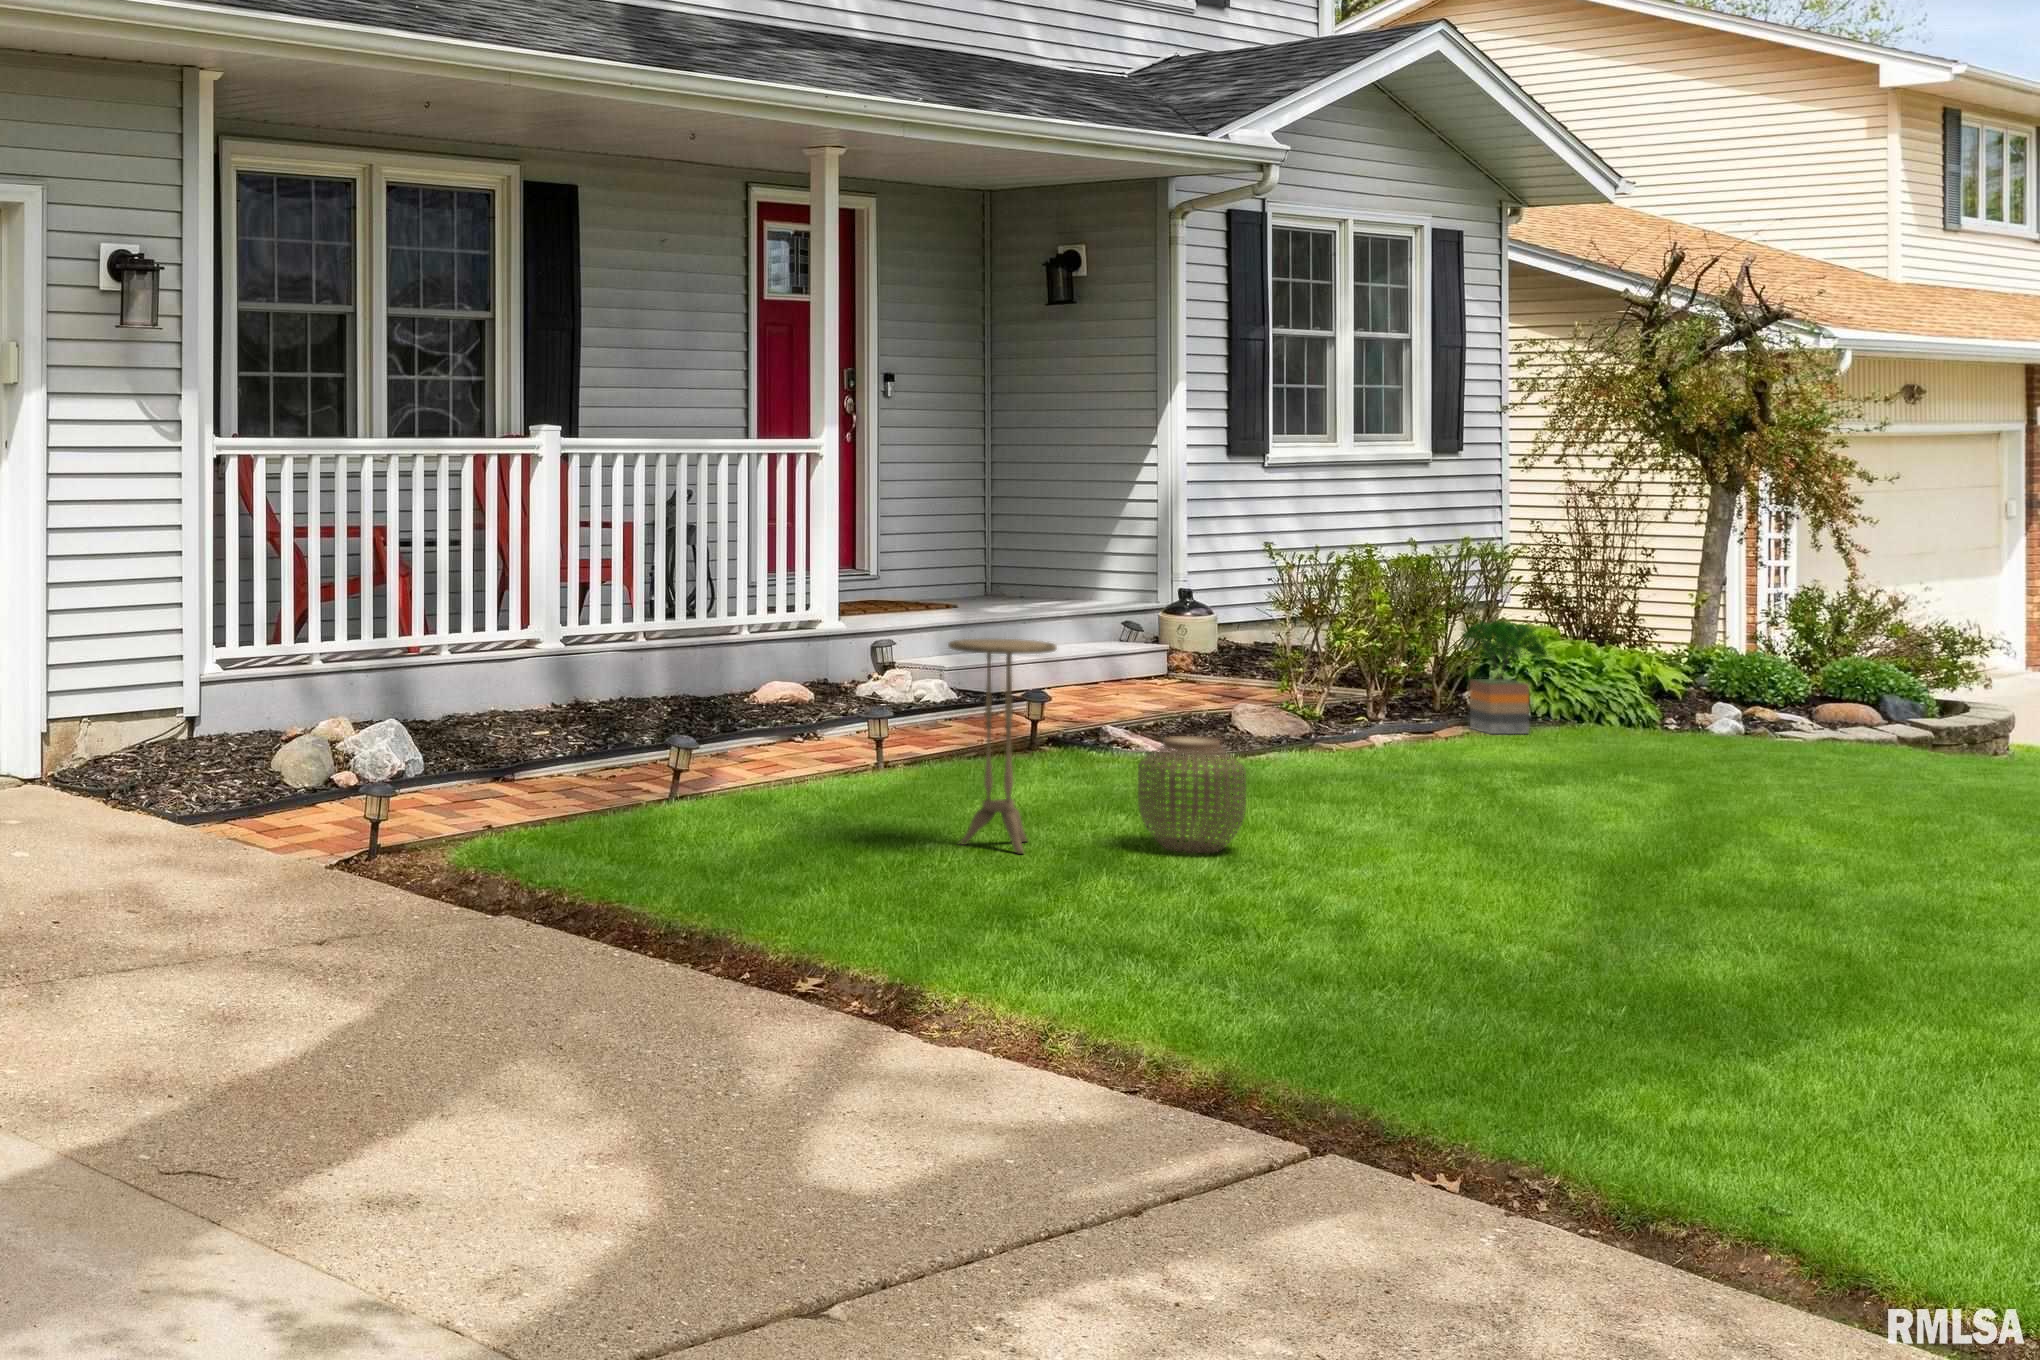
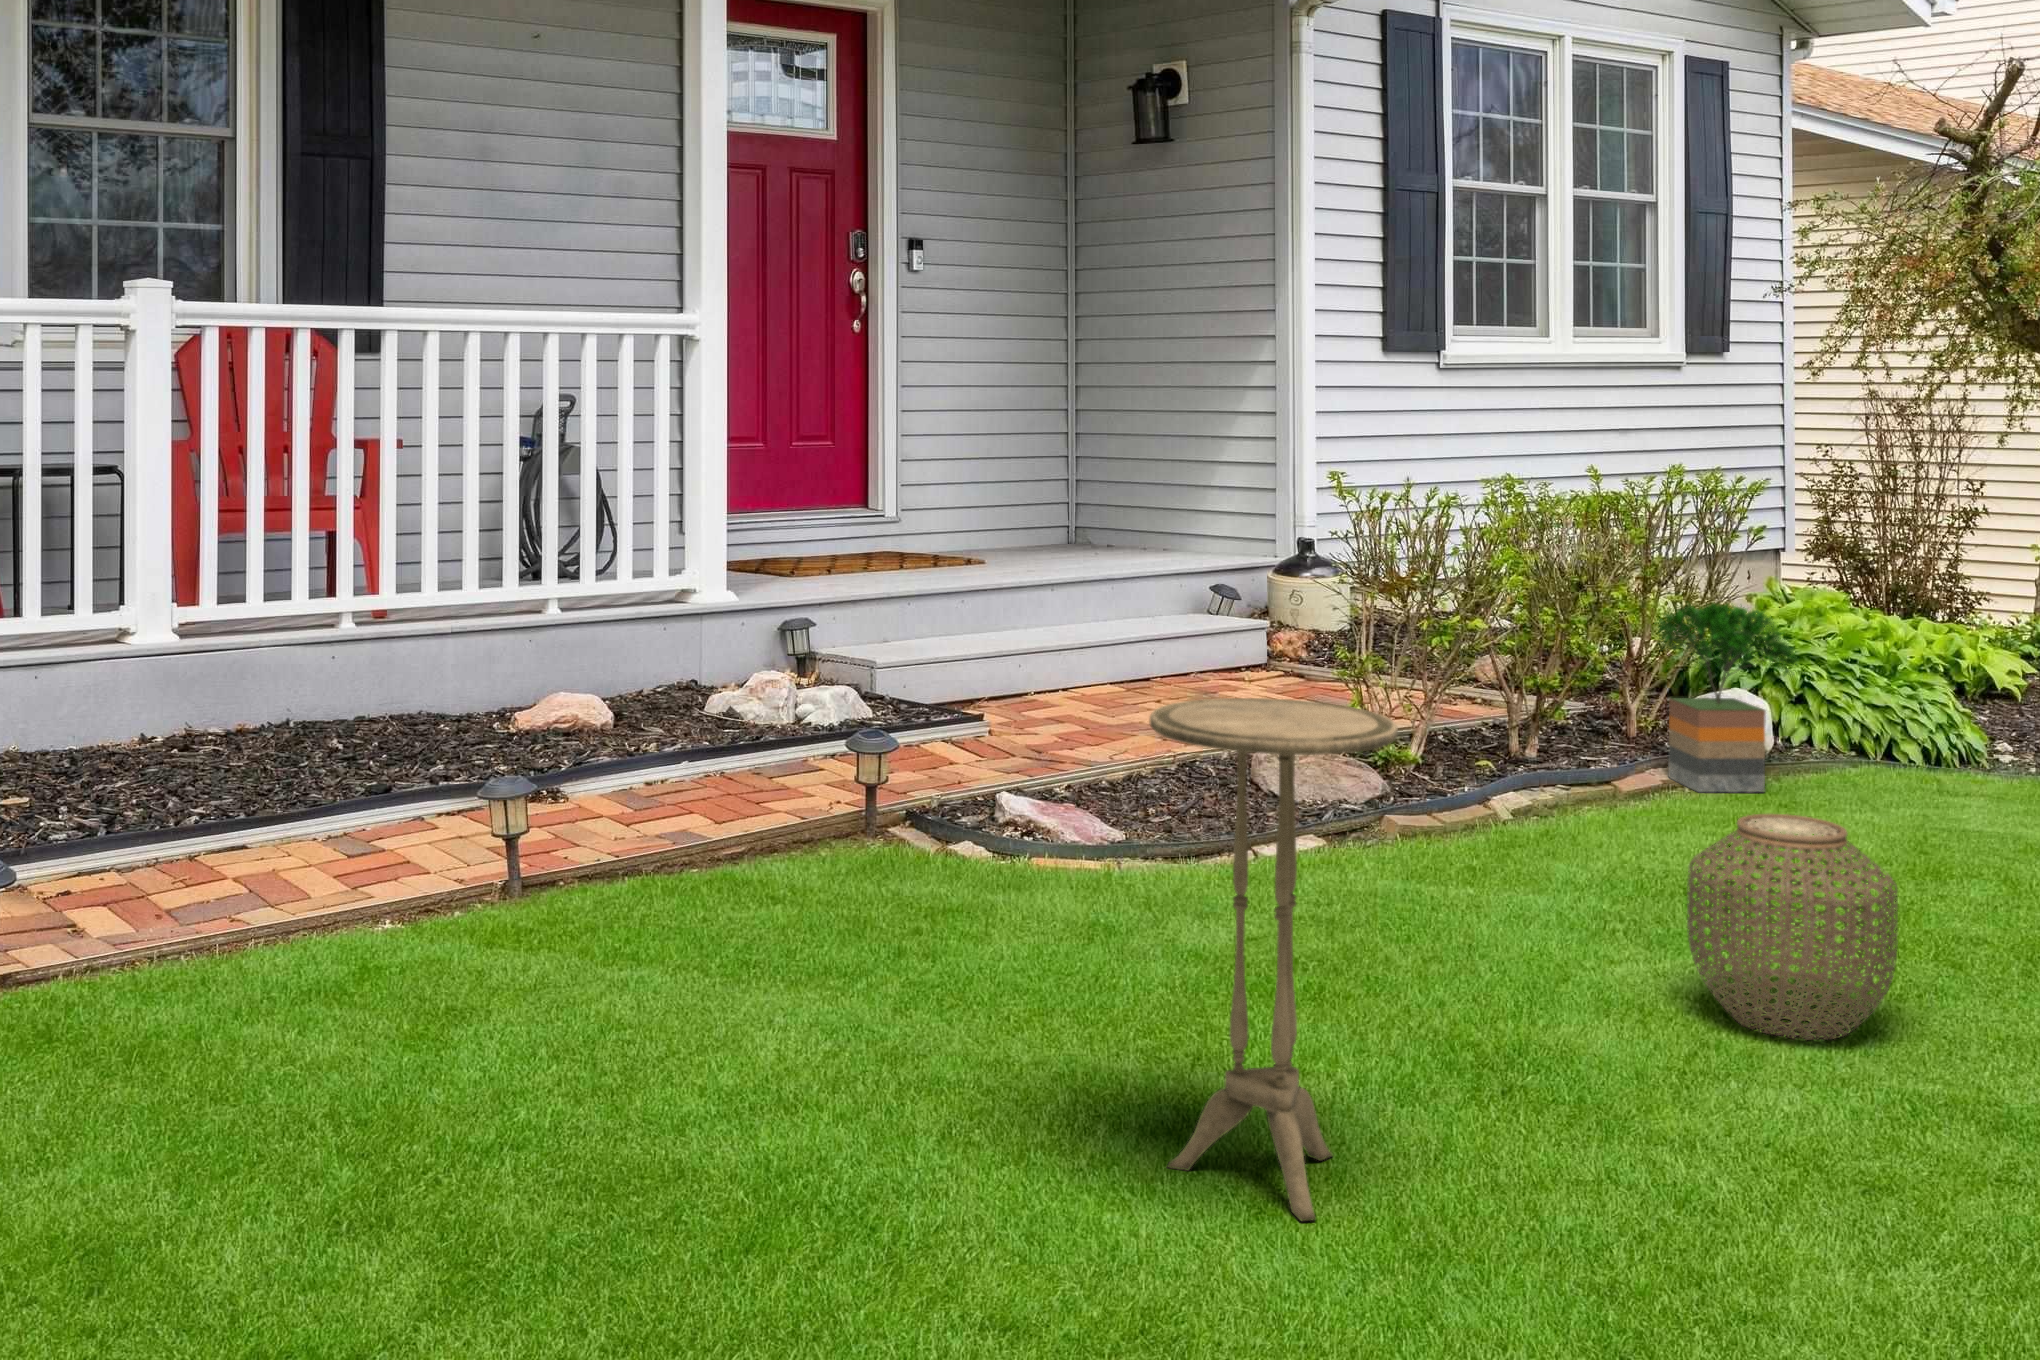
side table: present [948,639,1057,854] -> present [1150,698,1398,1221]
woven basket: present [1138,736,1246,852] -> present [1687,814,1898,1040]

